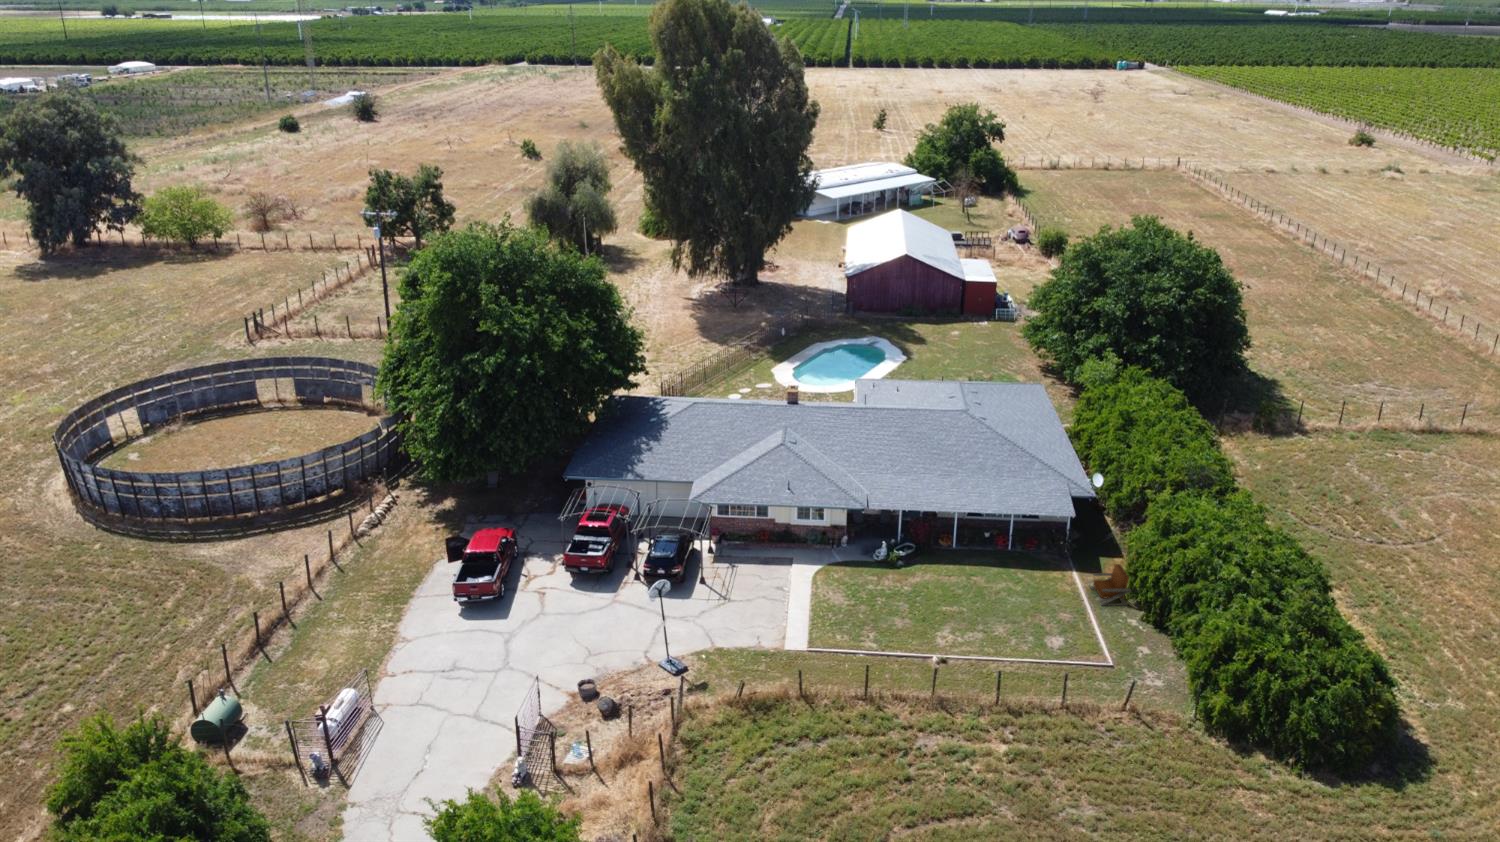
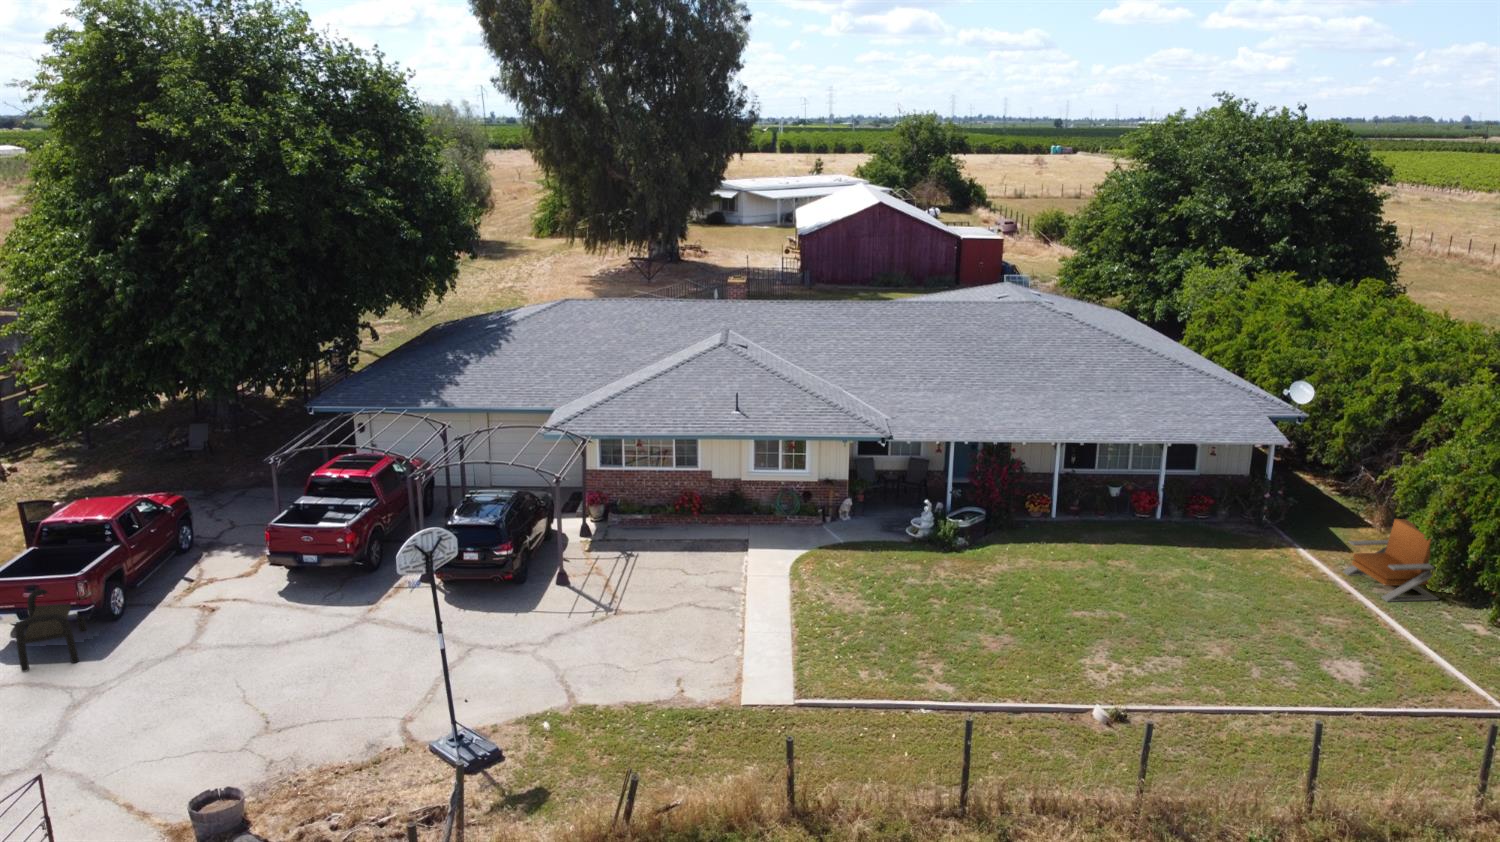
bench: none [474,586,501,625] -> present [15,589,87,672]

